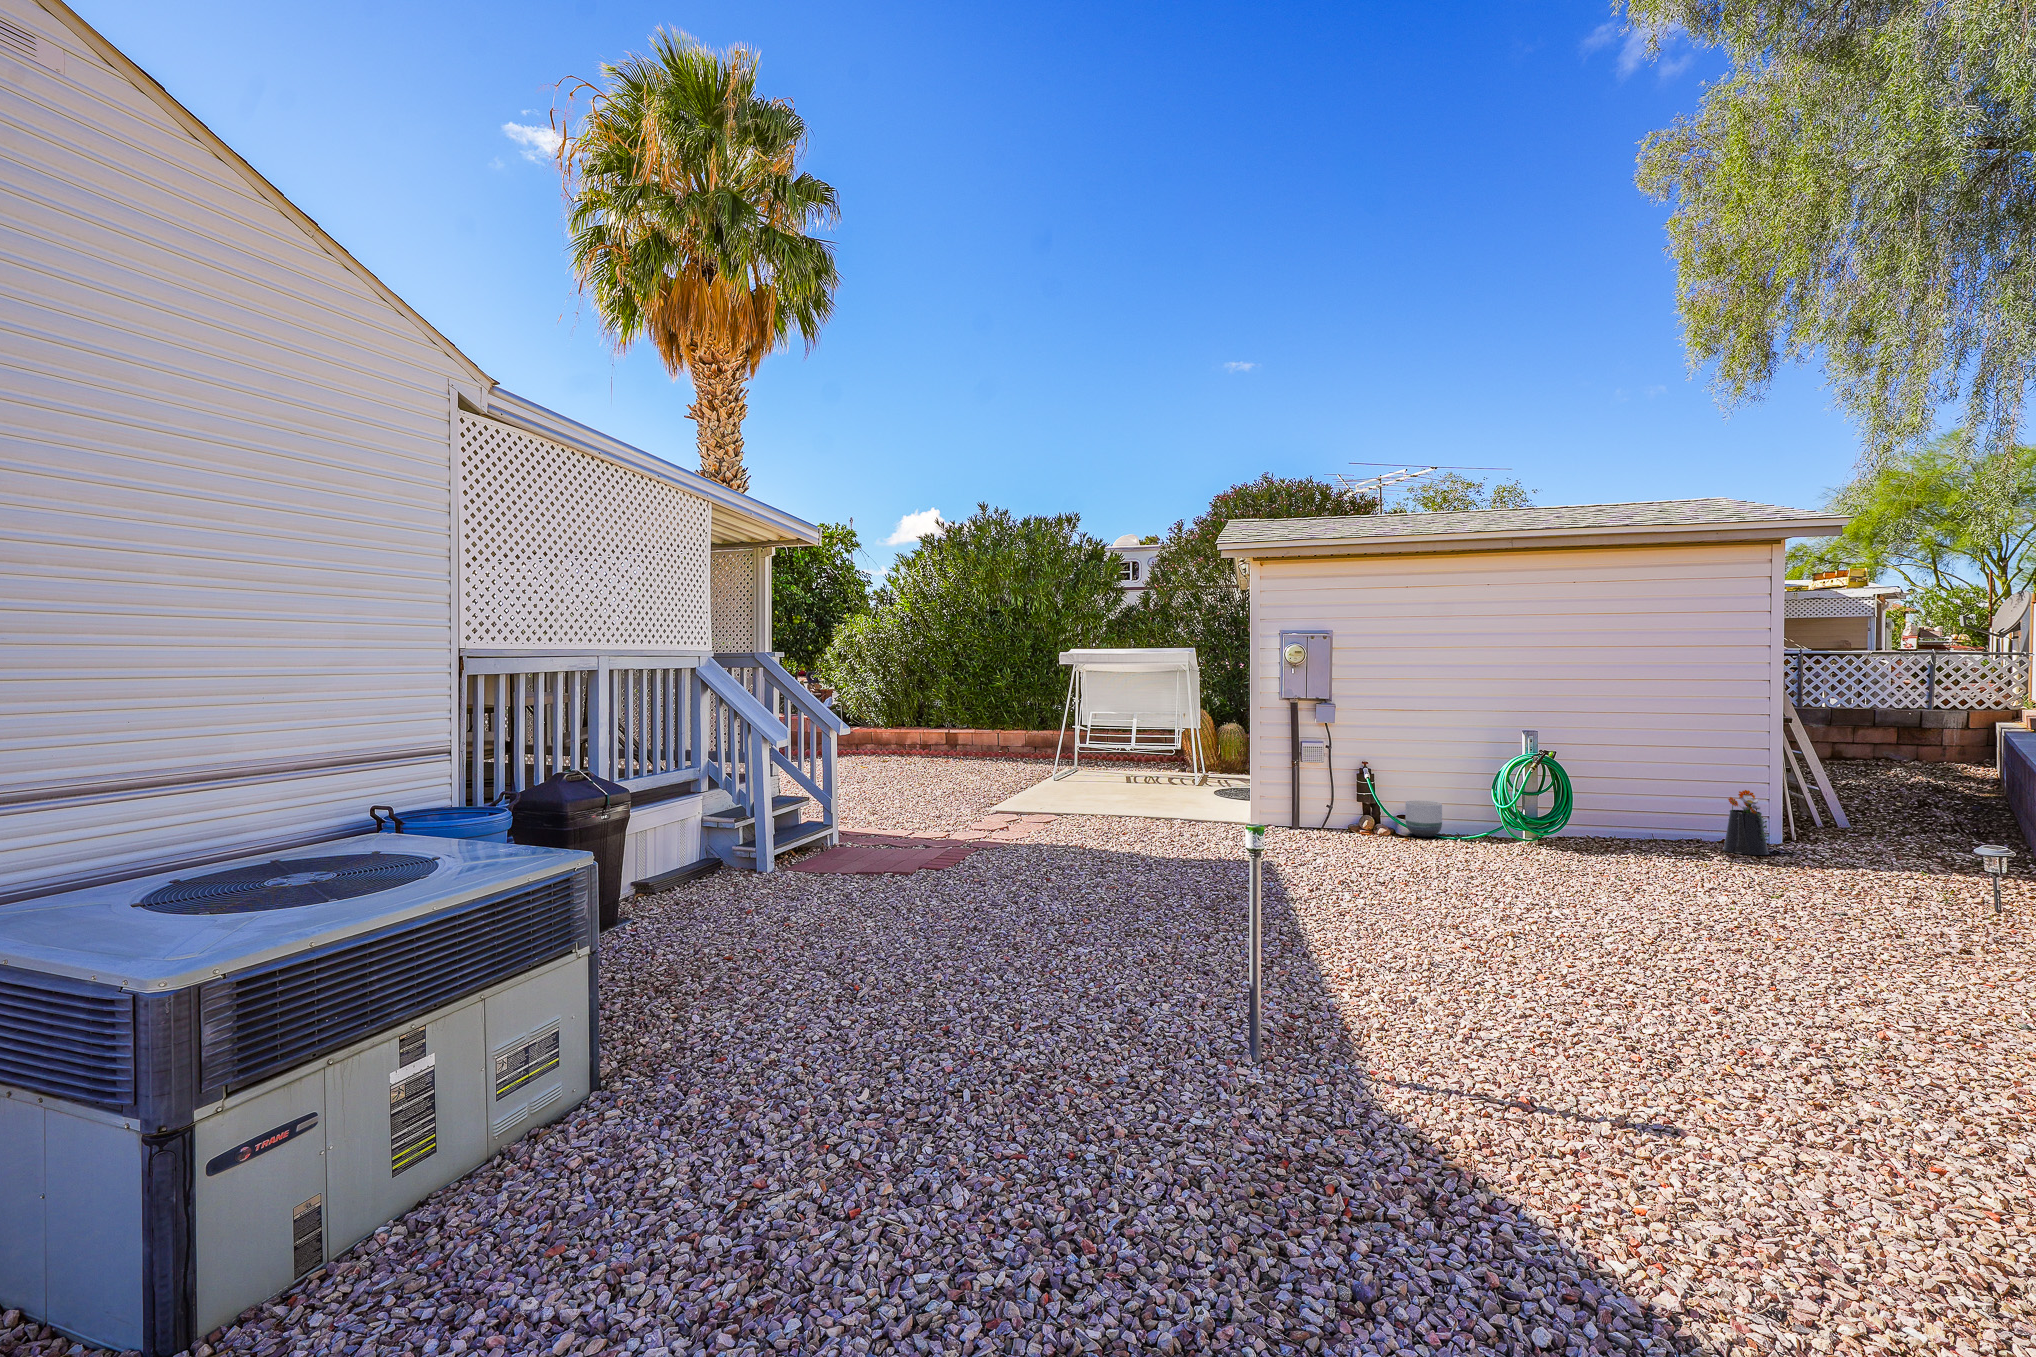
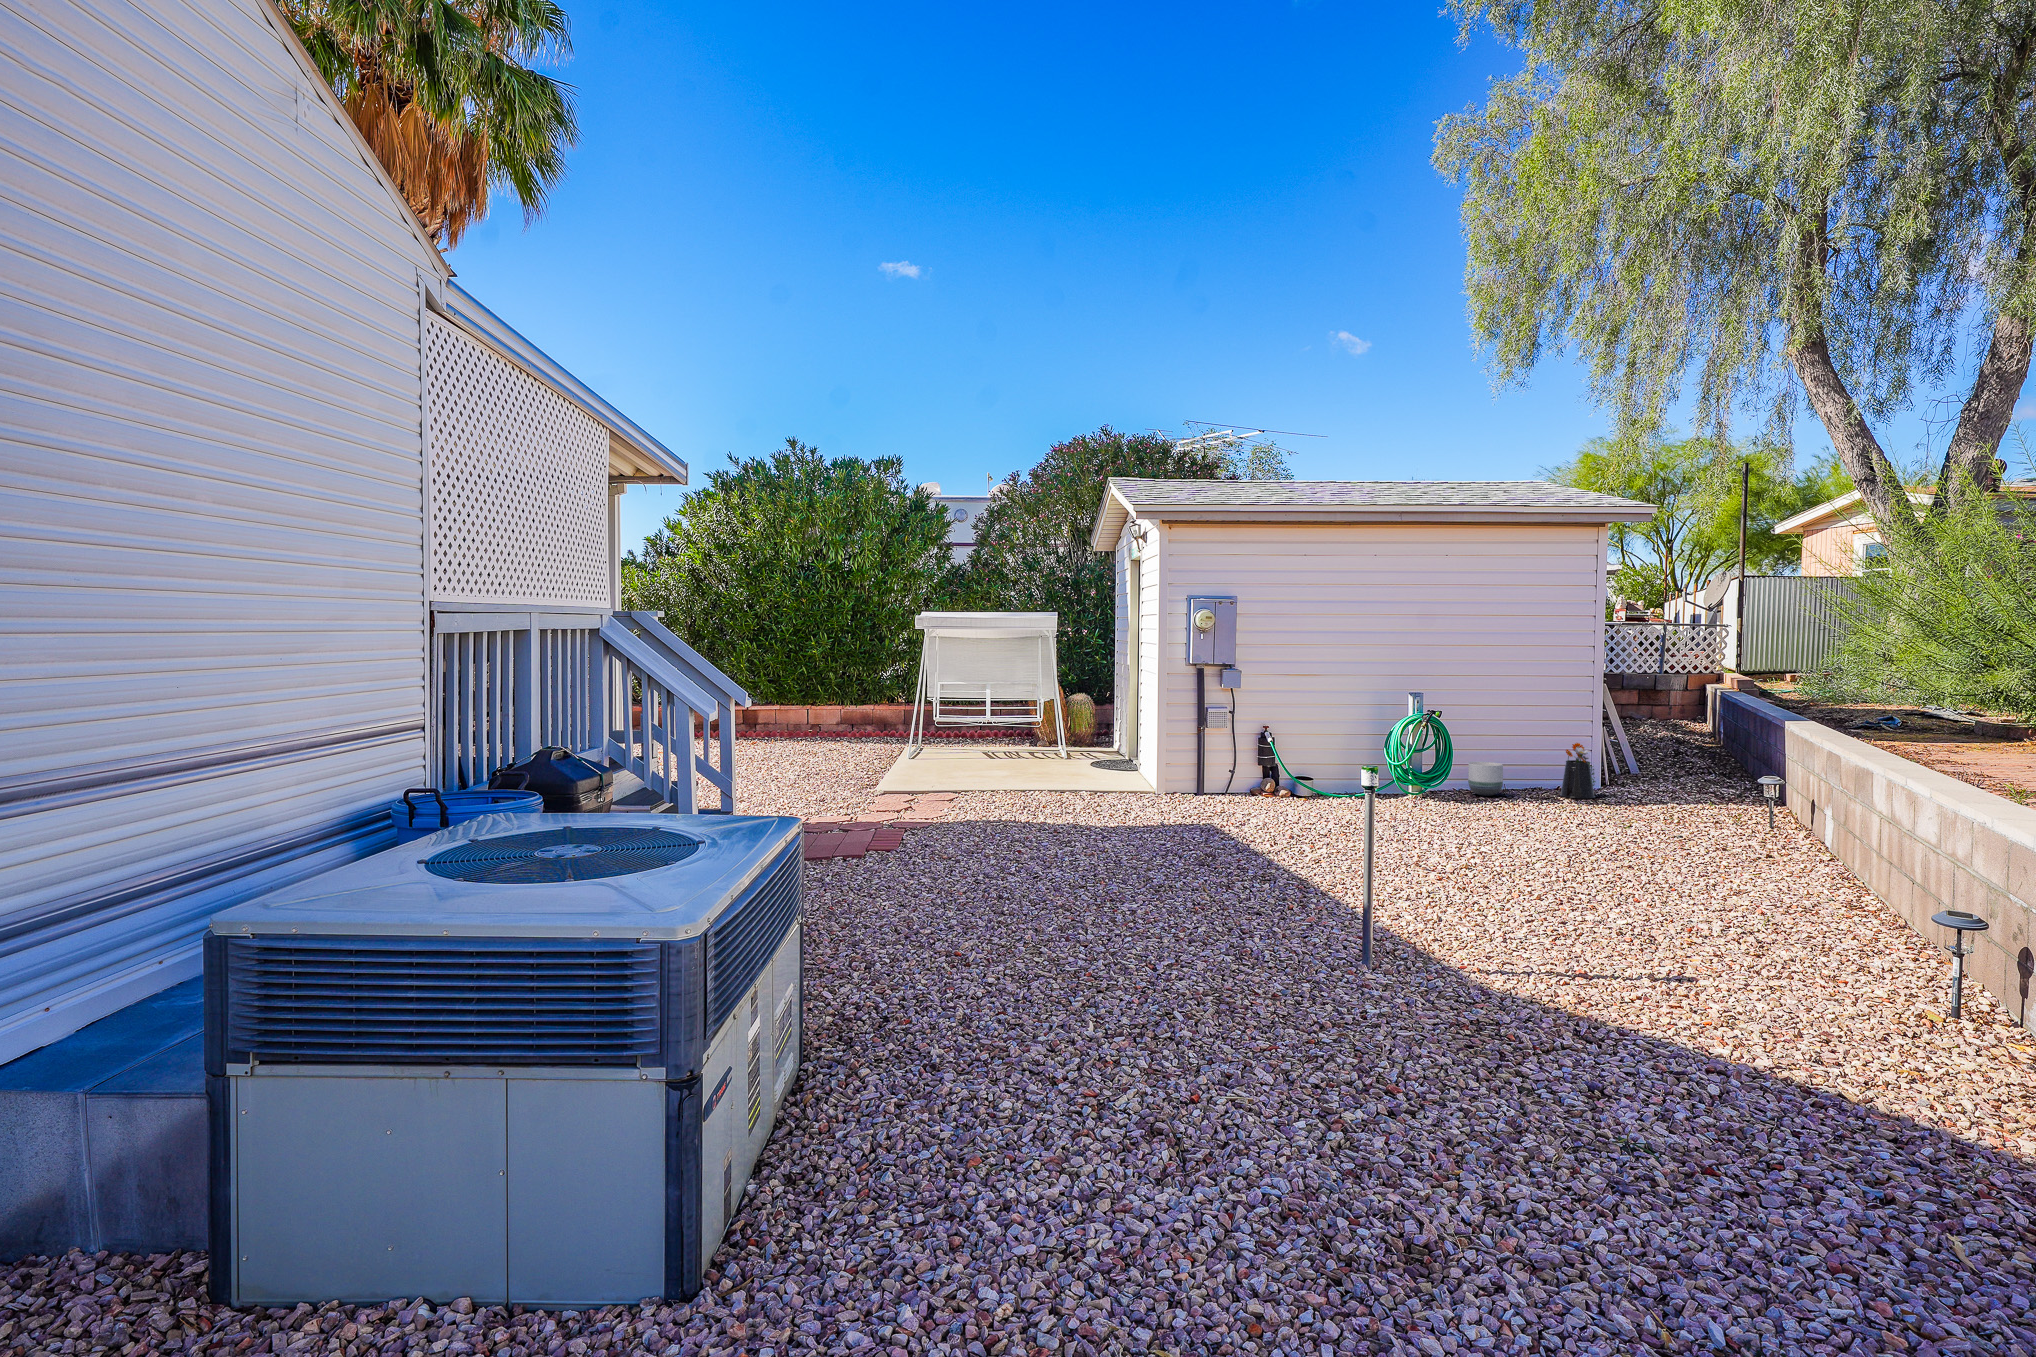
planter: present [1405,801,1442,837] -> present [1468,762,1503,796]

